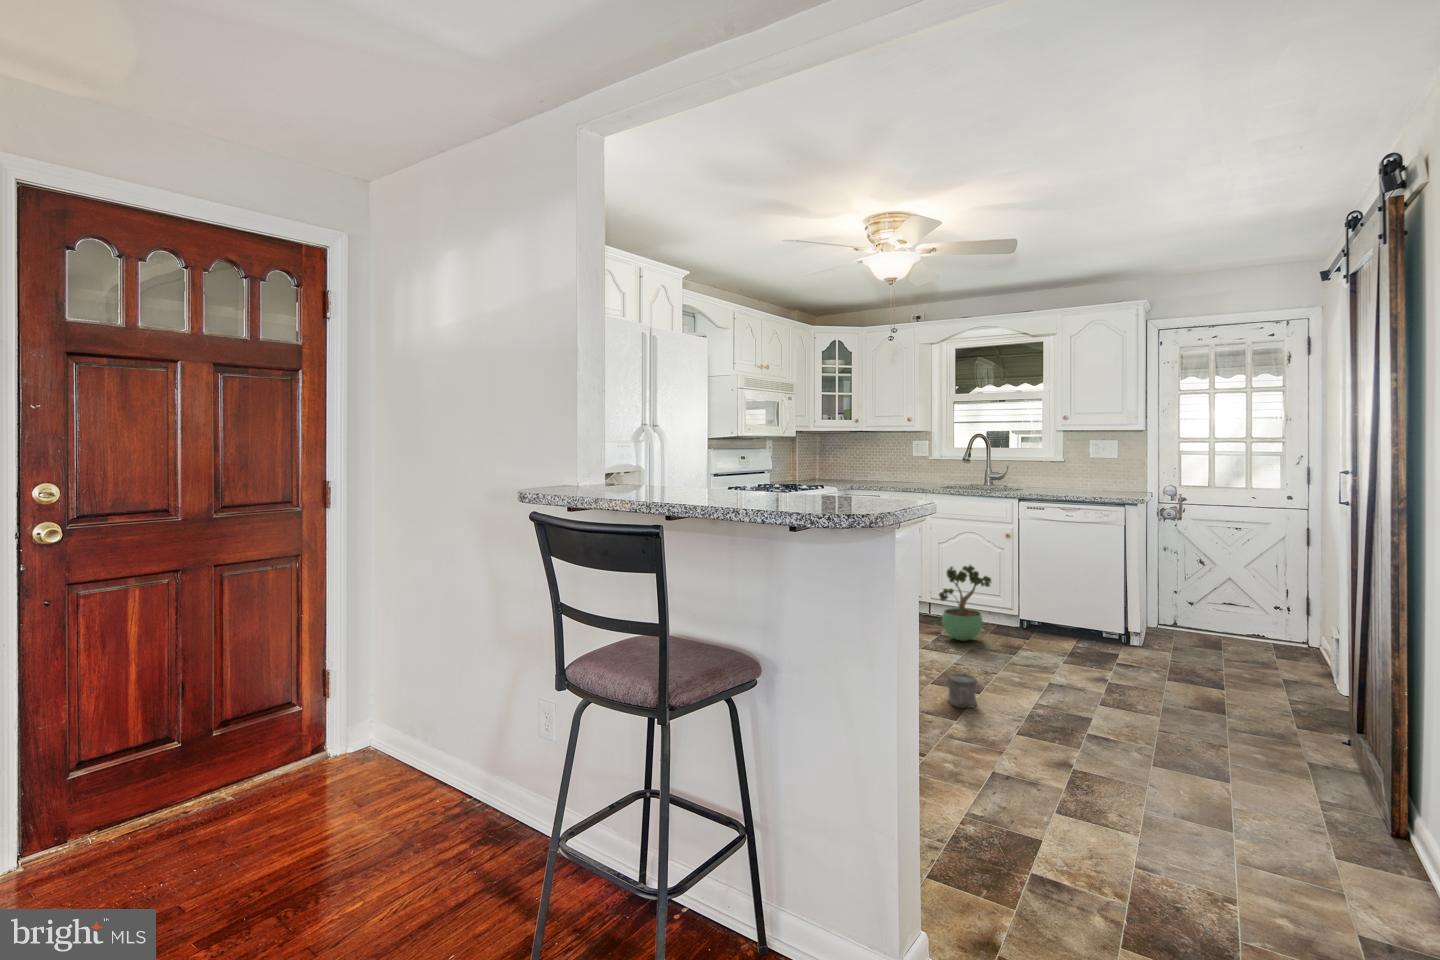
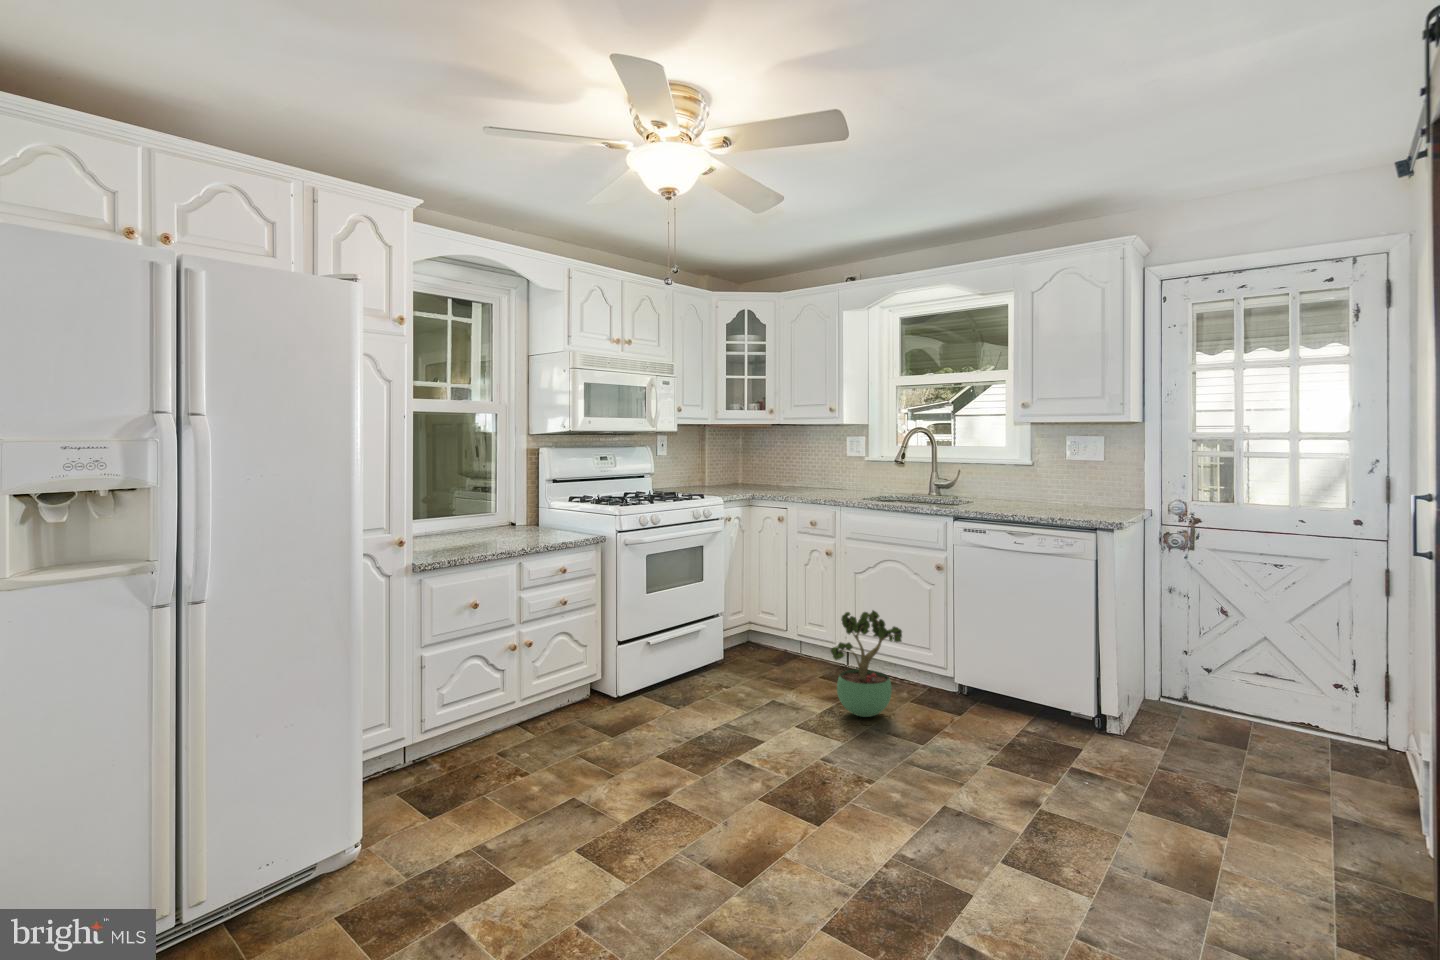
watering can: present [948,670,977,708] -> none [751,786,801,855]

